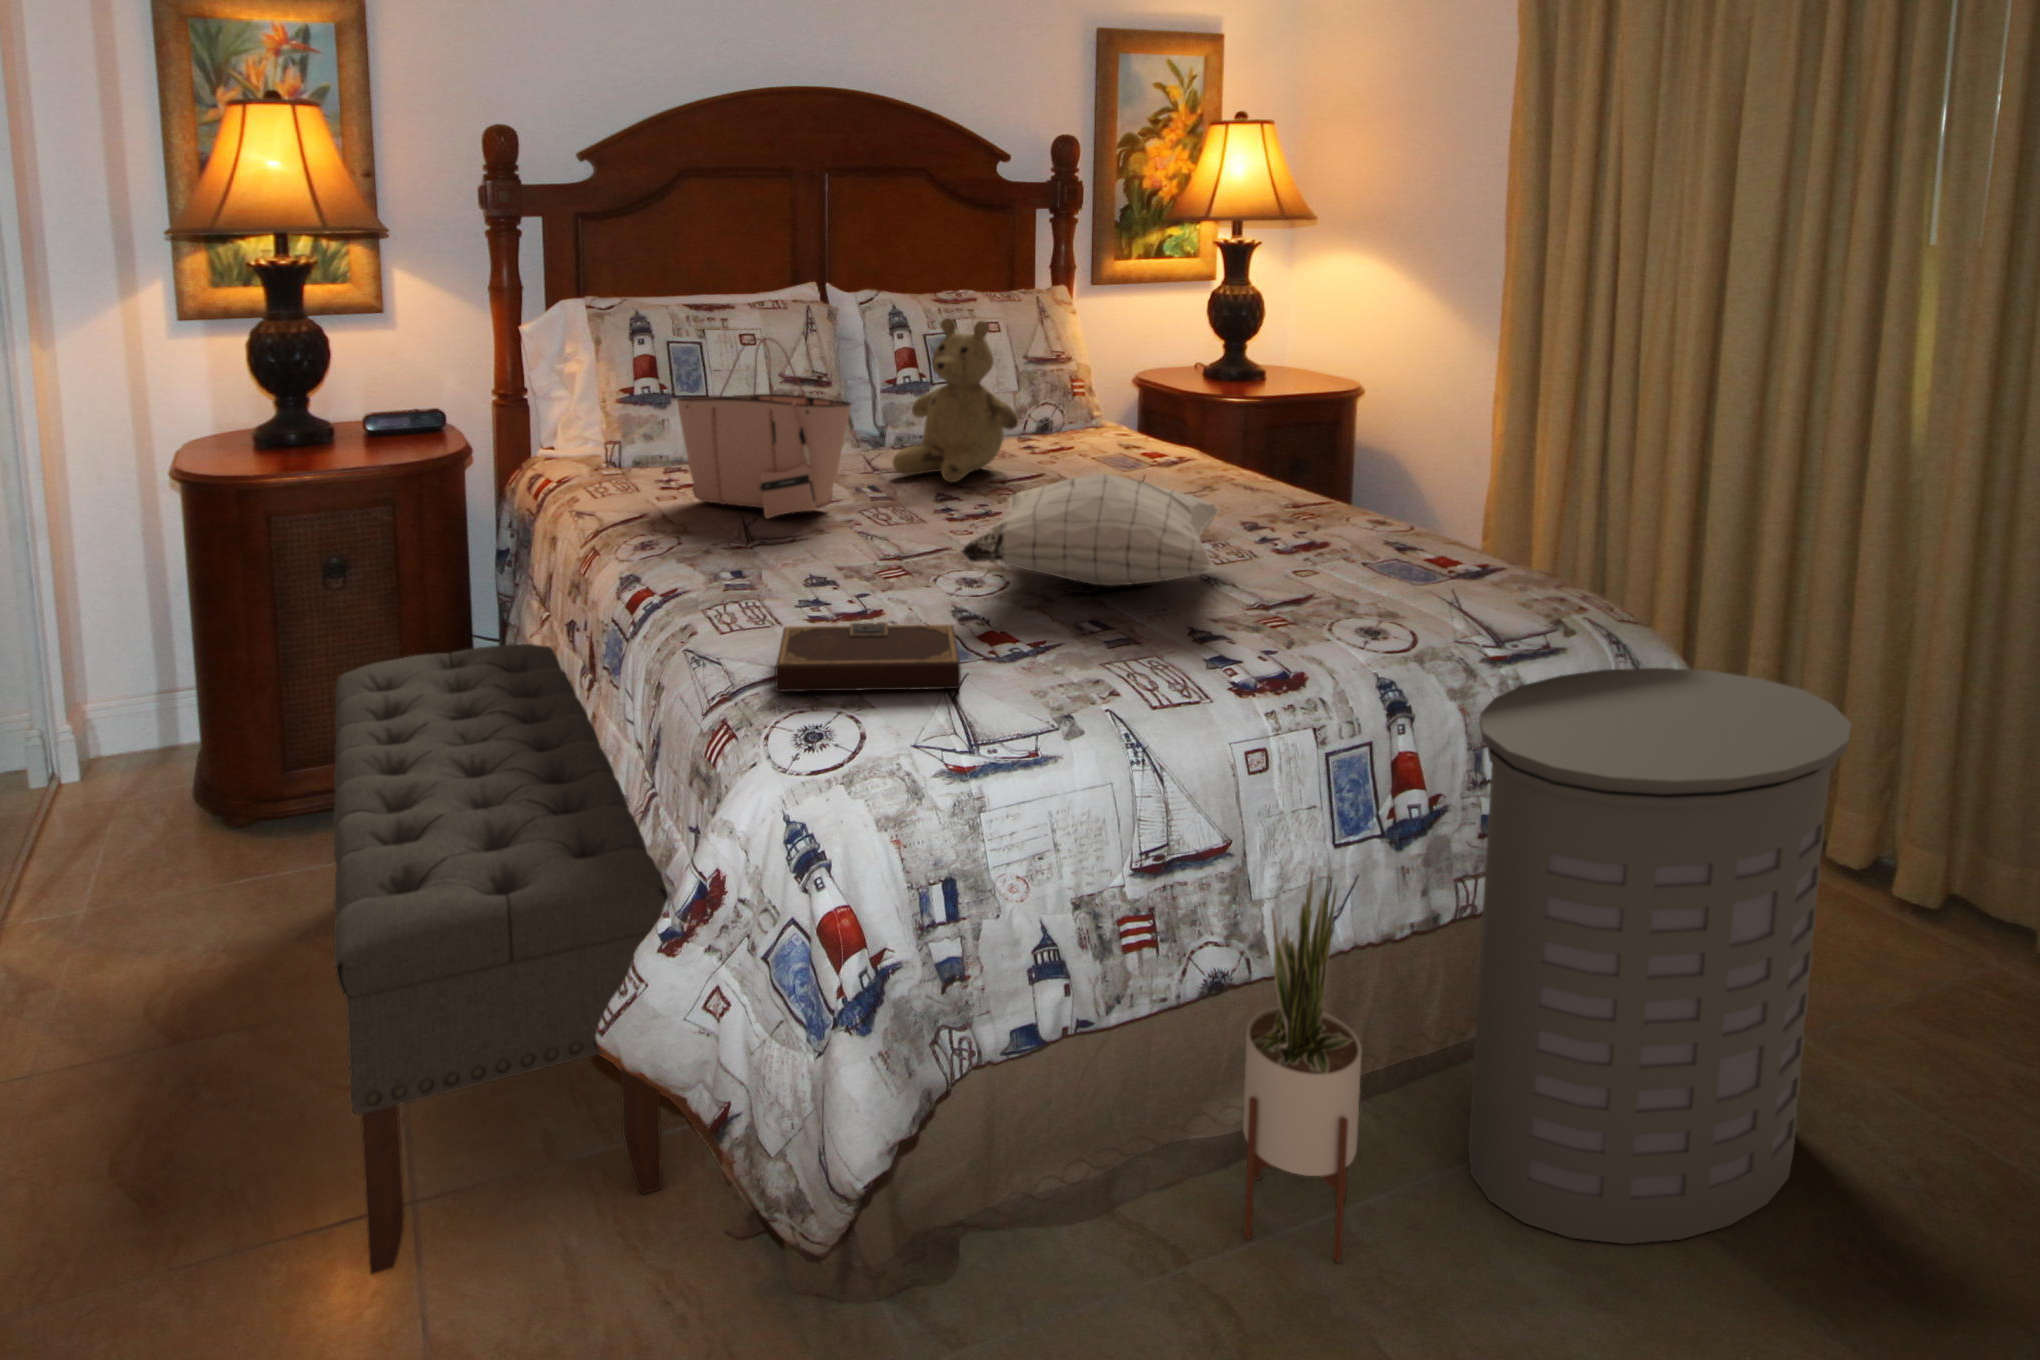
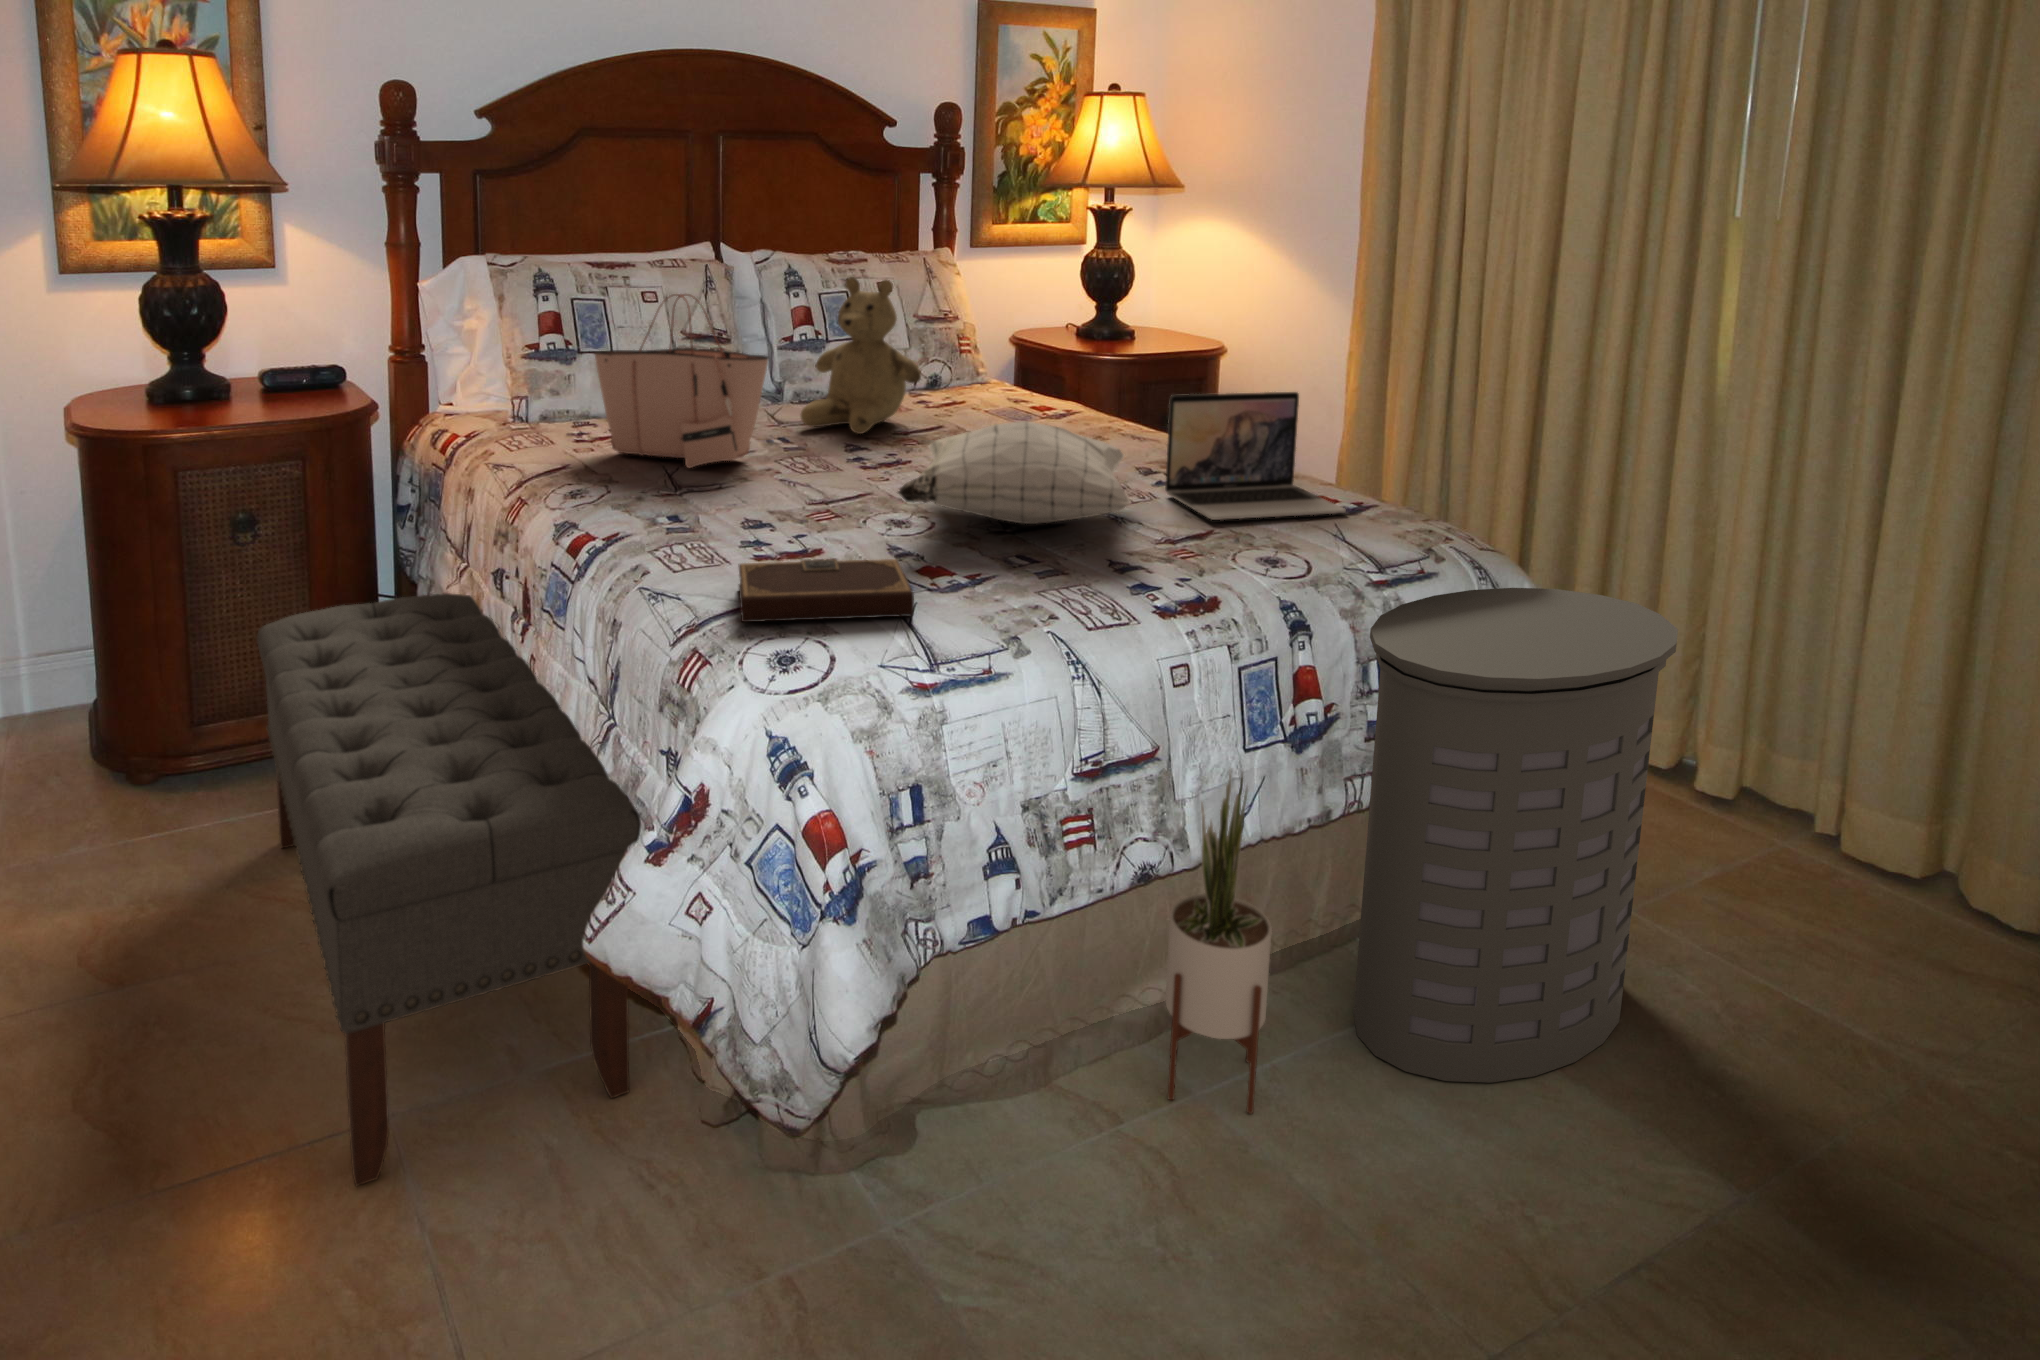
laptop: none [1266,442,1467,584] -> present [1165,392,1346,520]

